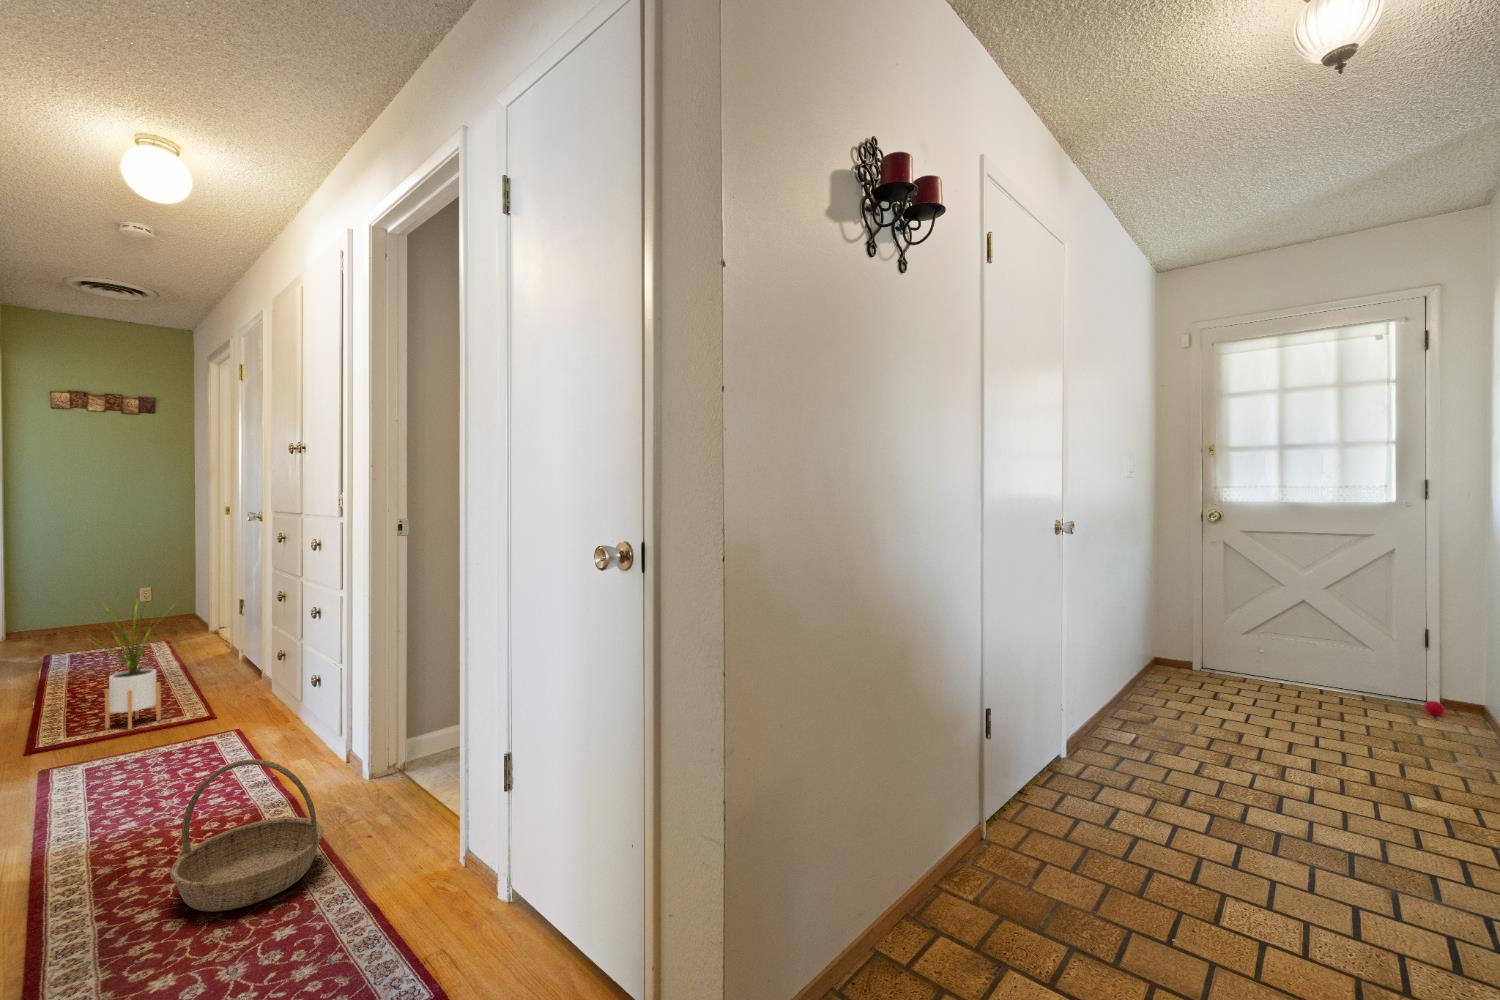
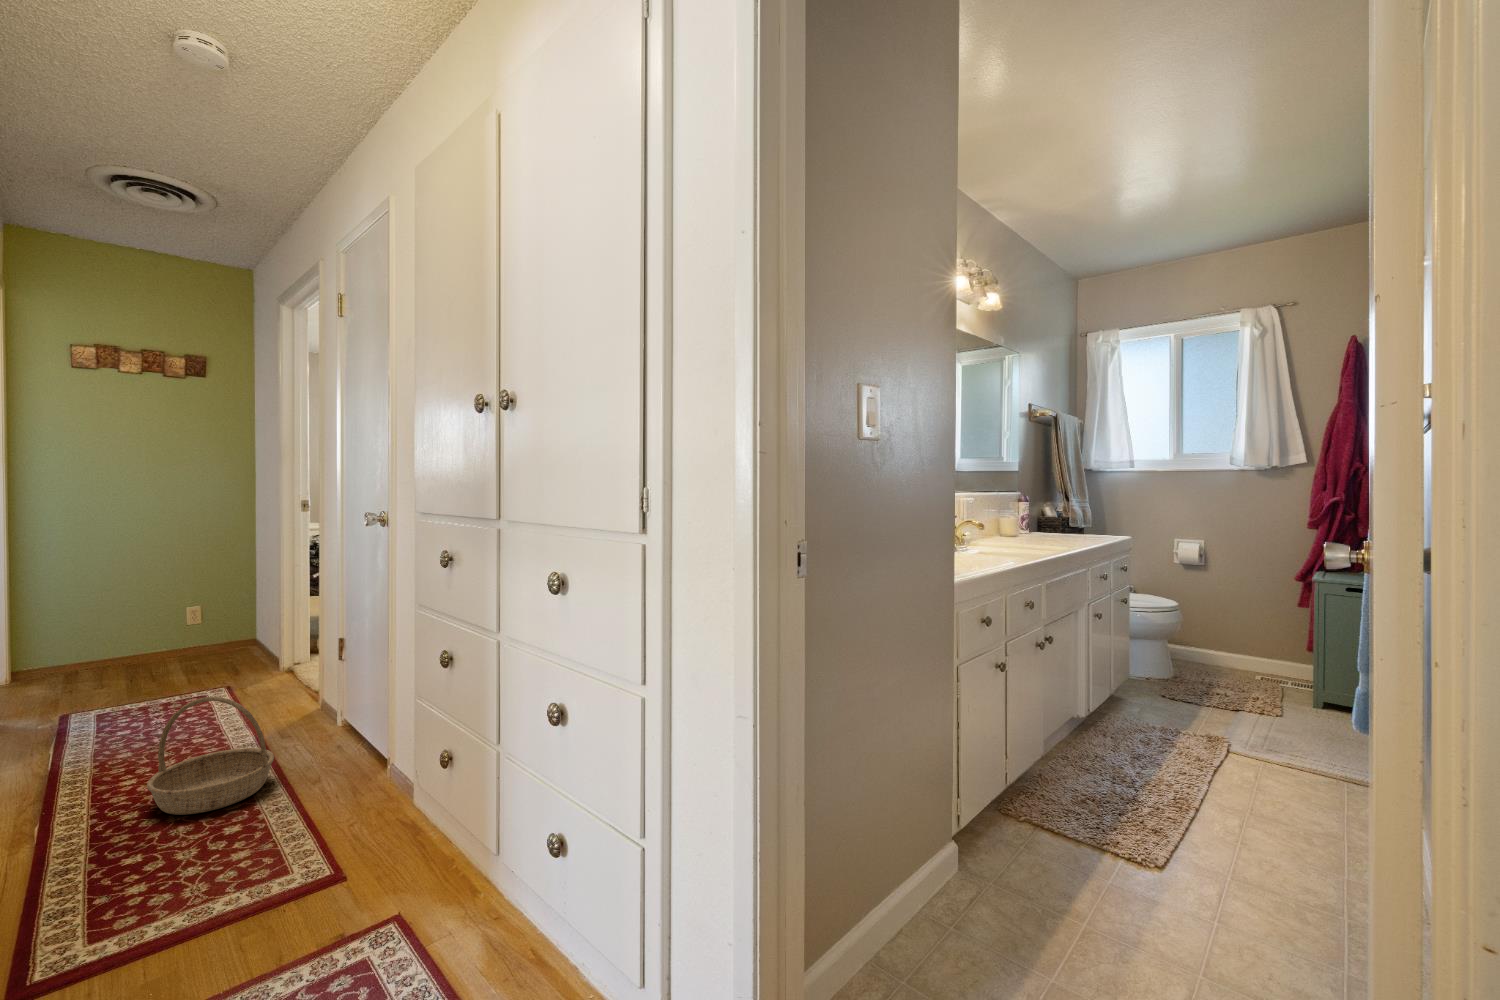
house plant: present [89,601,162,730] -> none [96,563,182,686]

